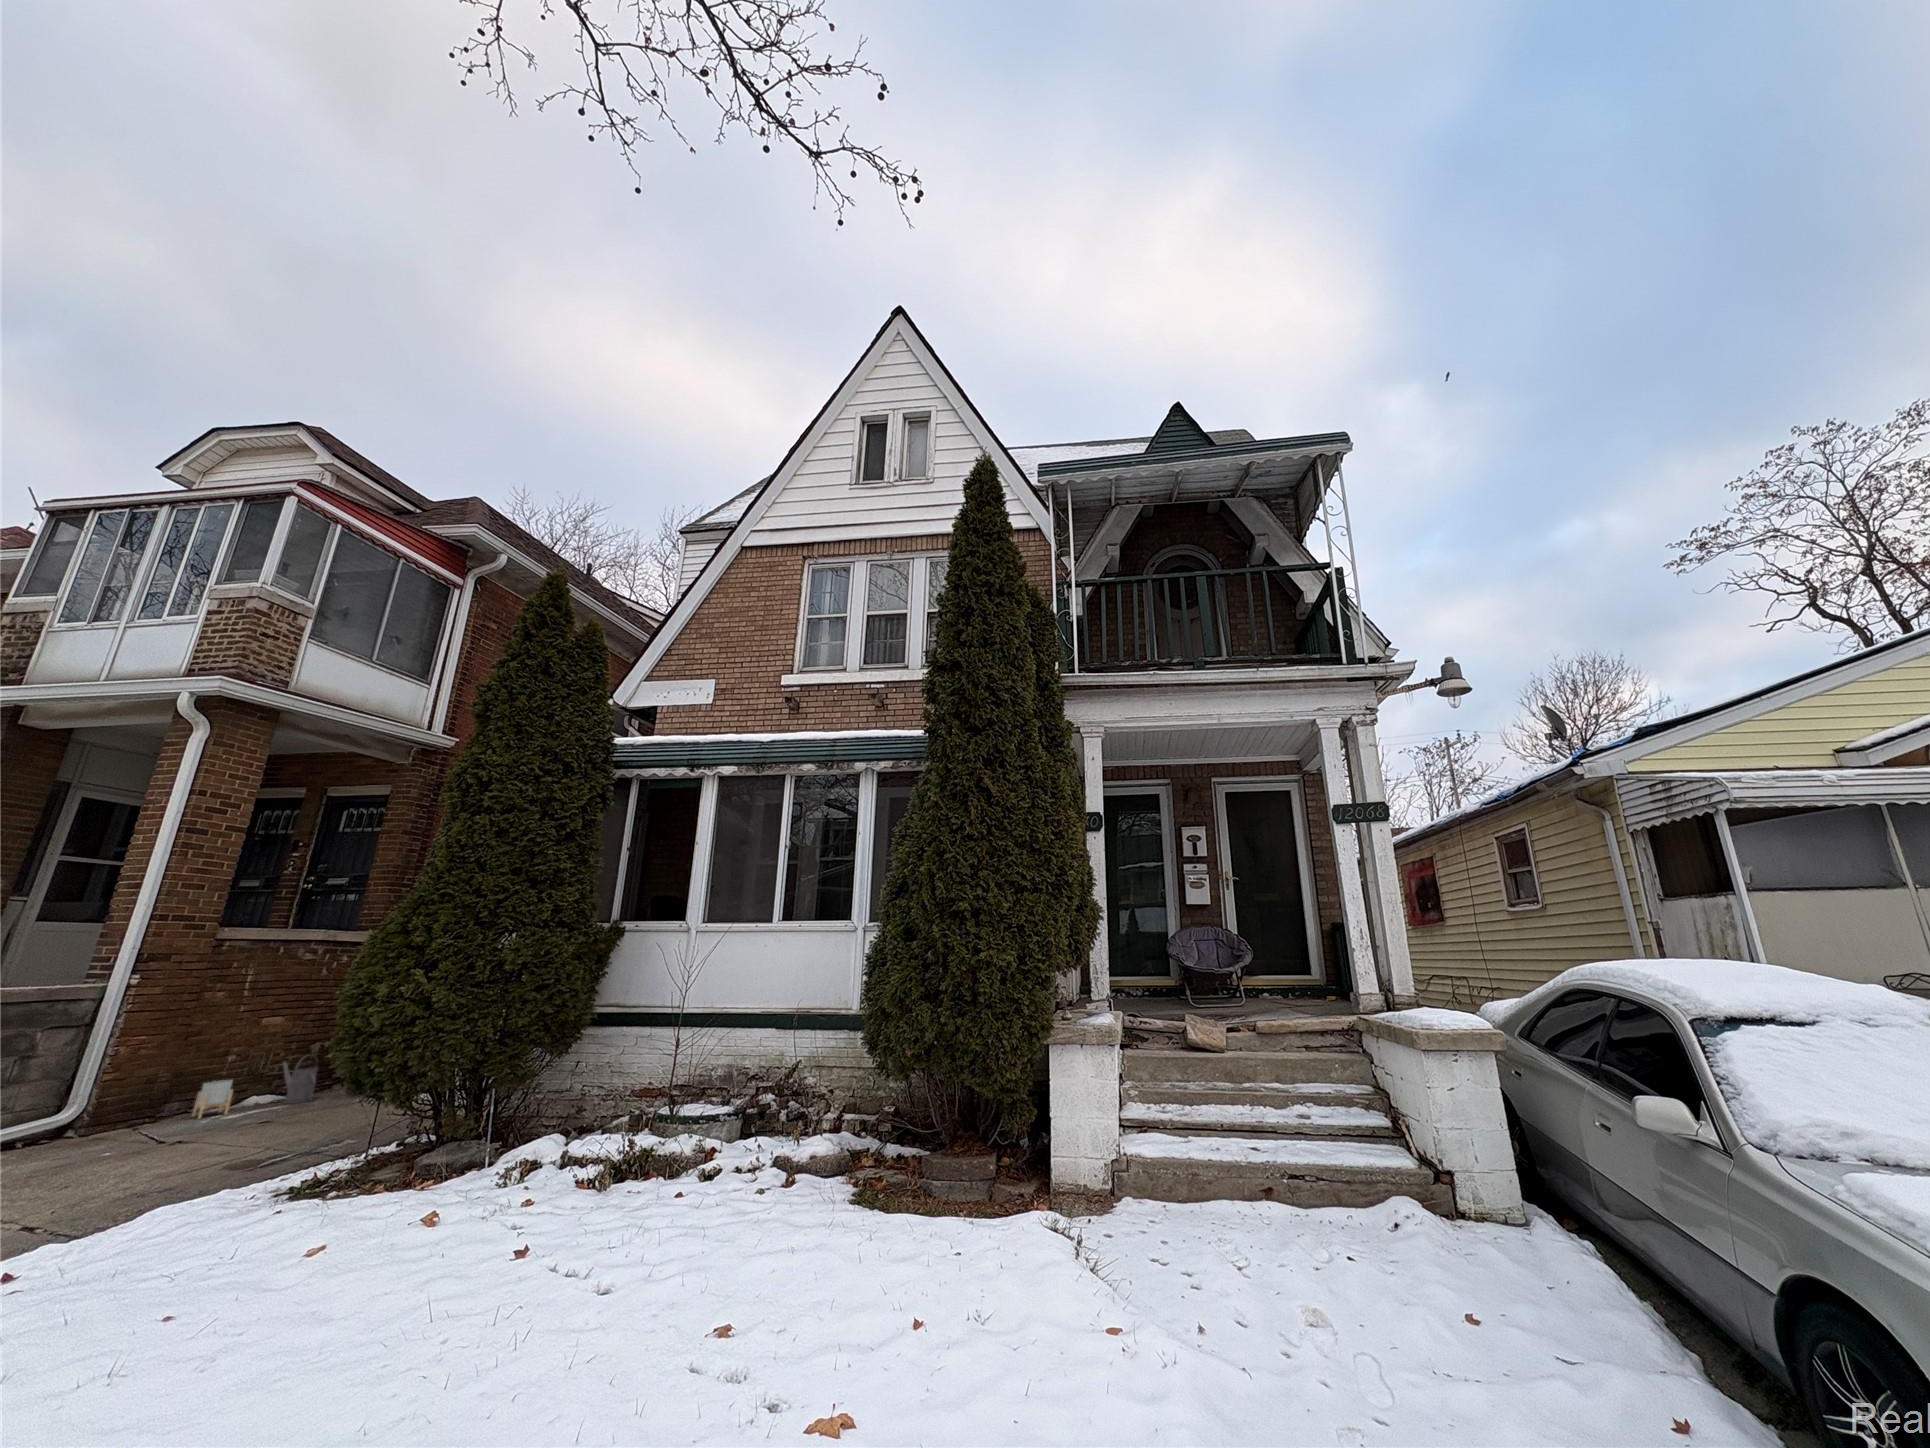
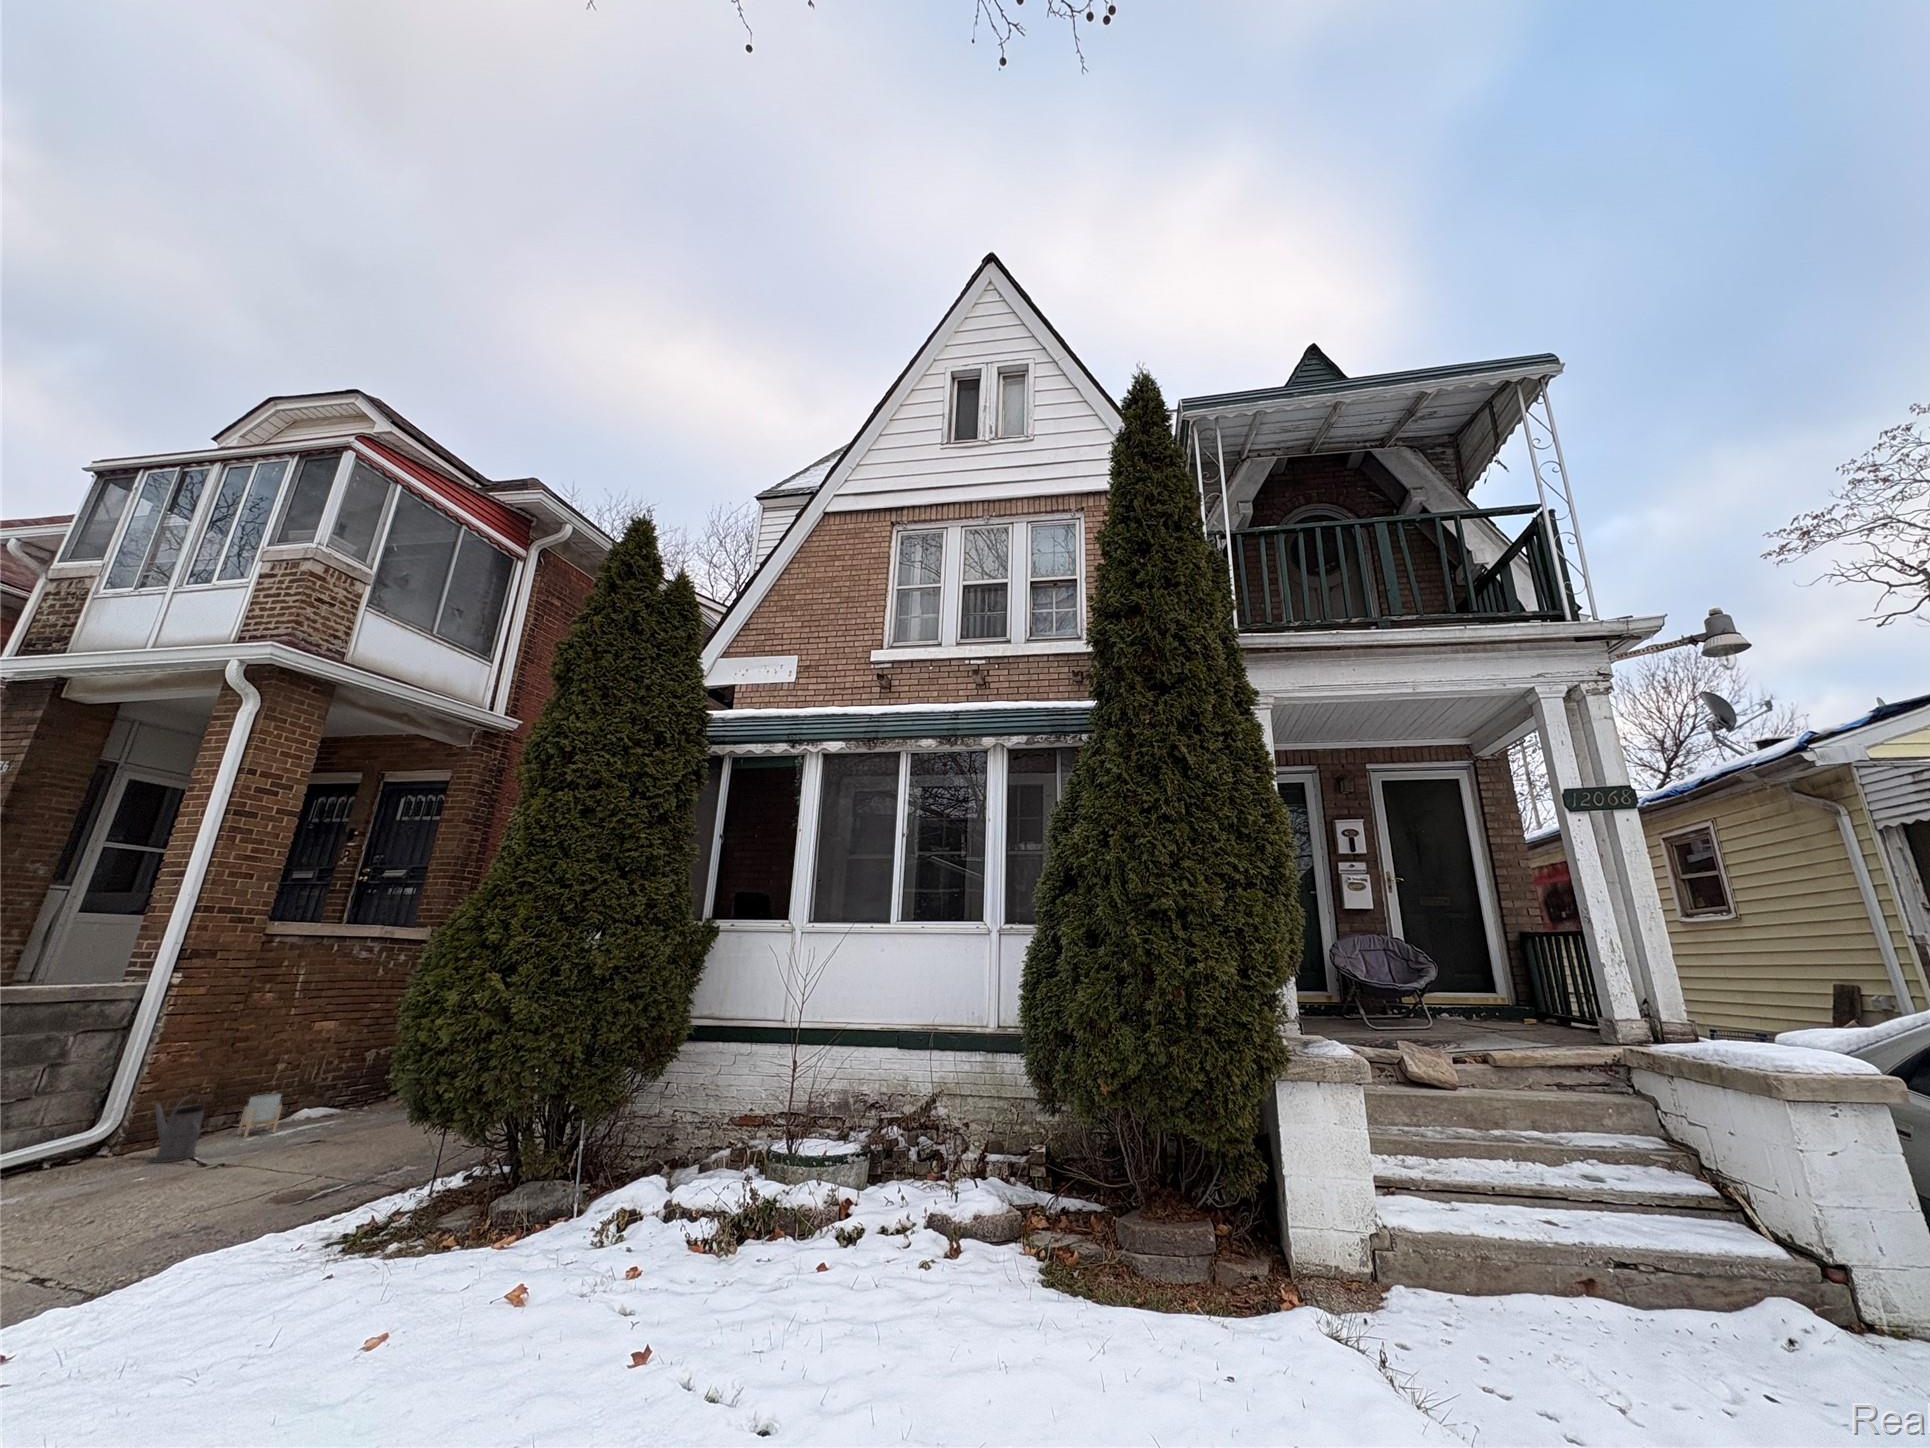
watering can: present [282,1056,318,1104] -> present [153,1095,204,1163]

